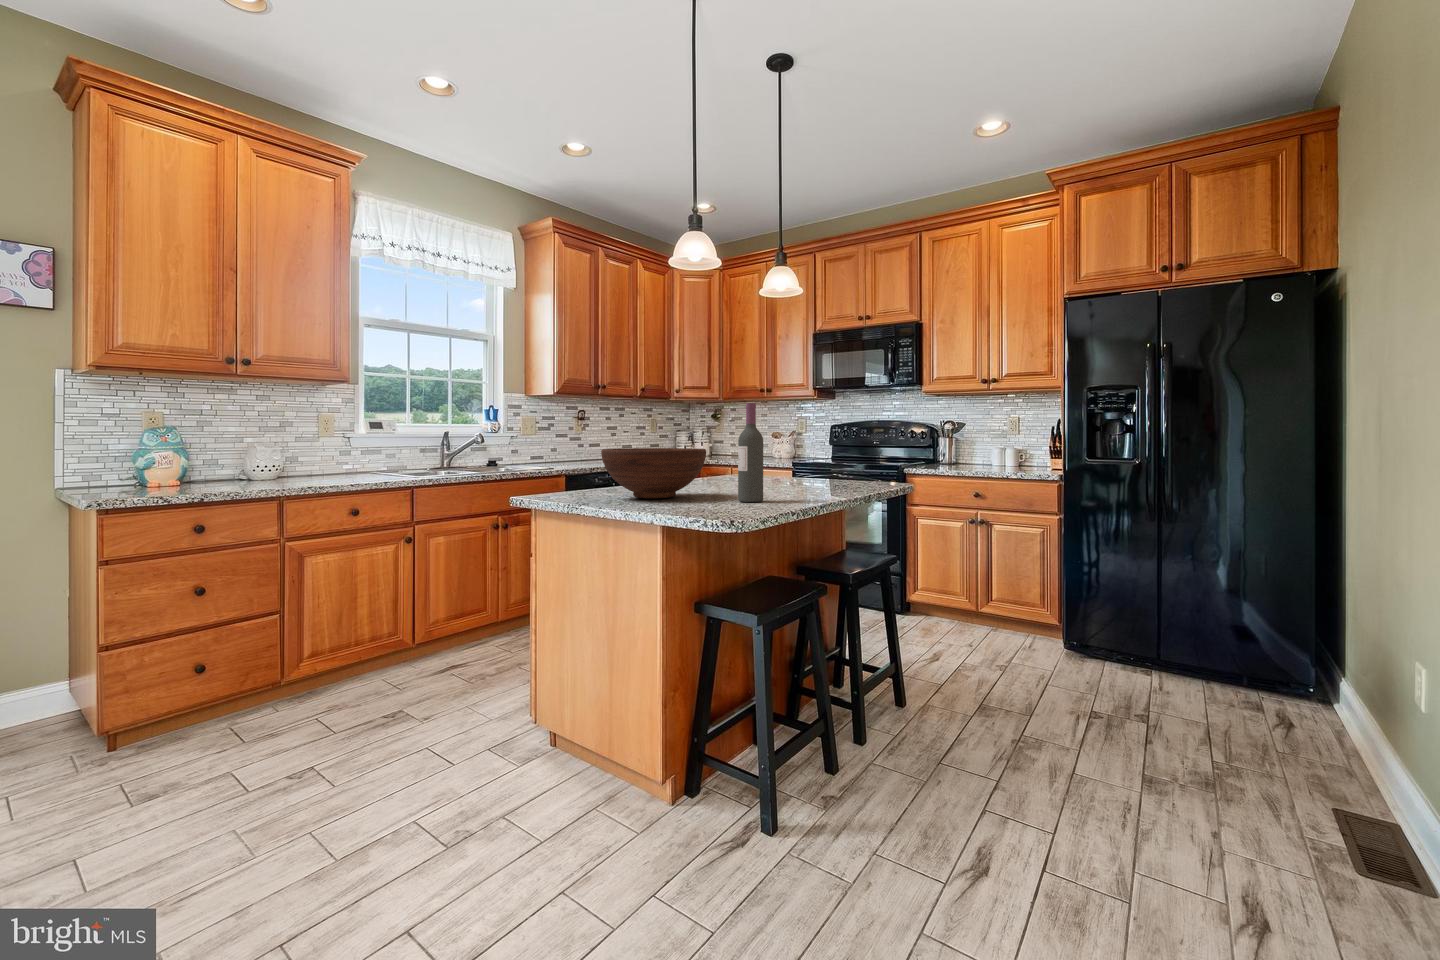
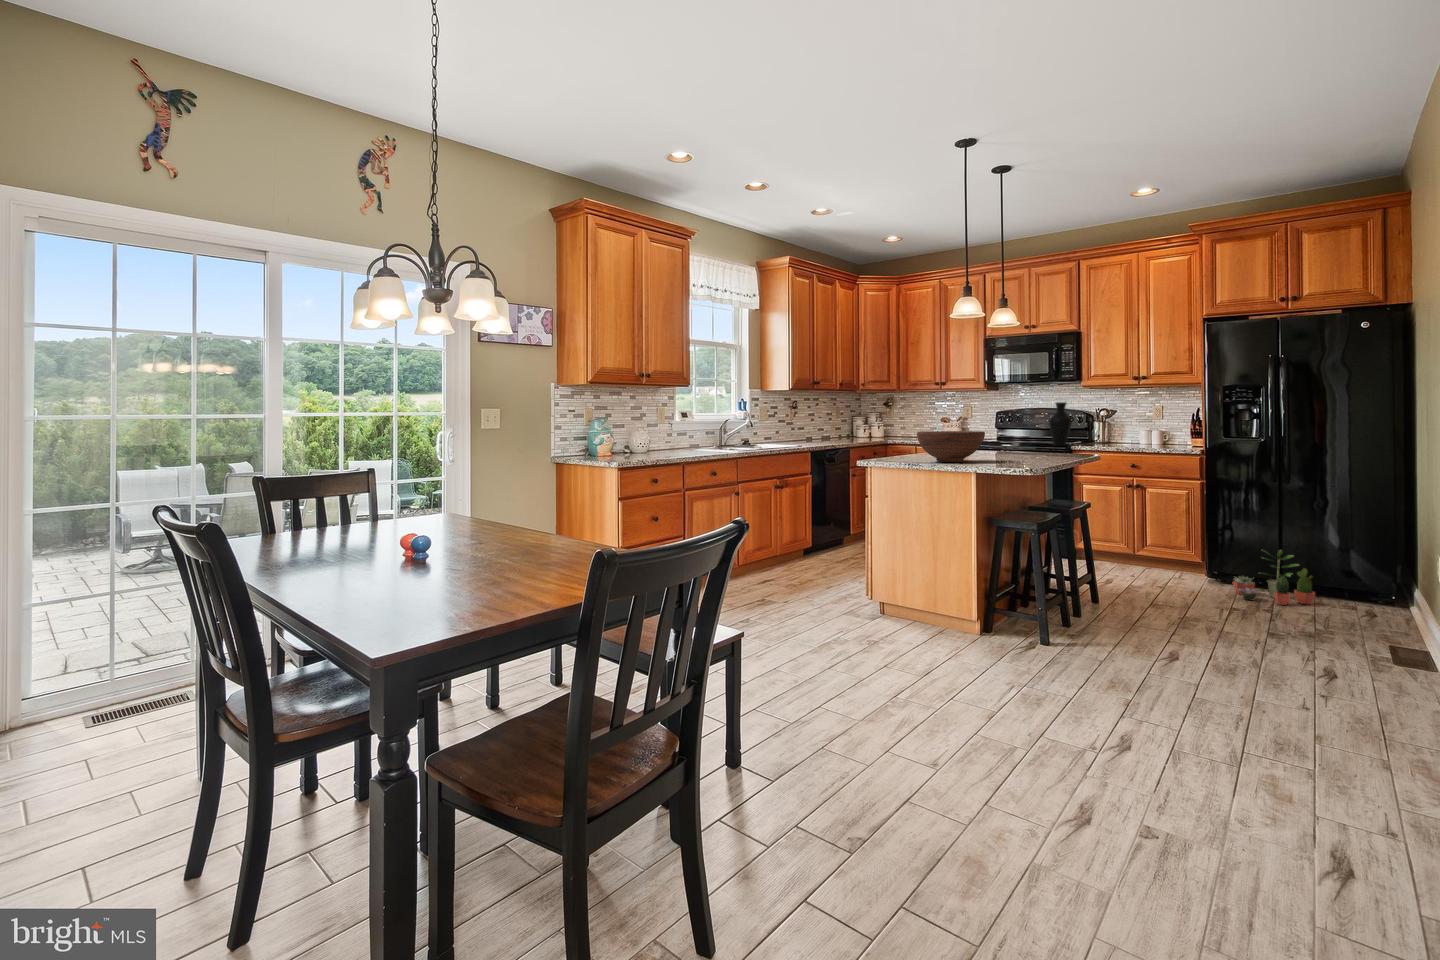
wine bottle: present [738,403,763,502] -> none [1014,404,1031,463]
vase: none [887,413,914,468] -> present [1049,402,1072,446]
potted plant: none [1100,621,1214,709] -> present [1233,550,1315,605]

